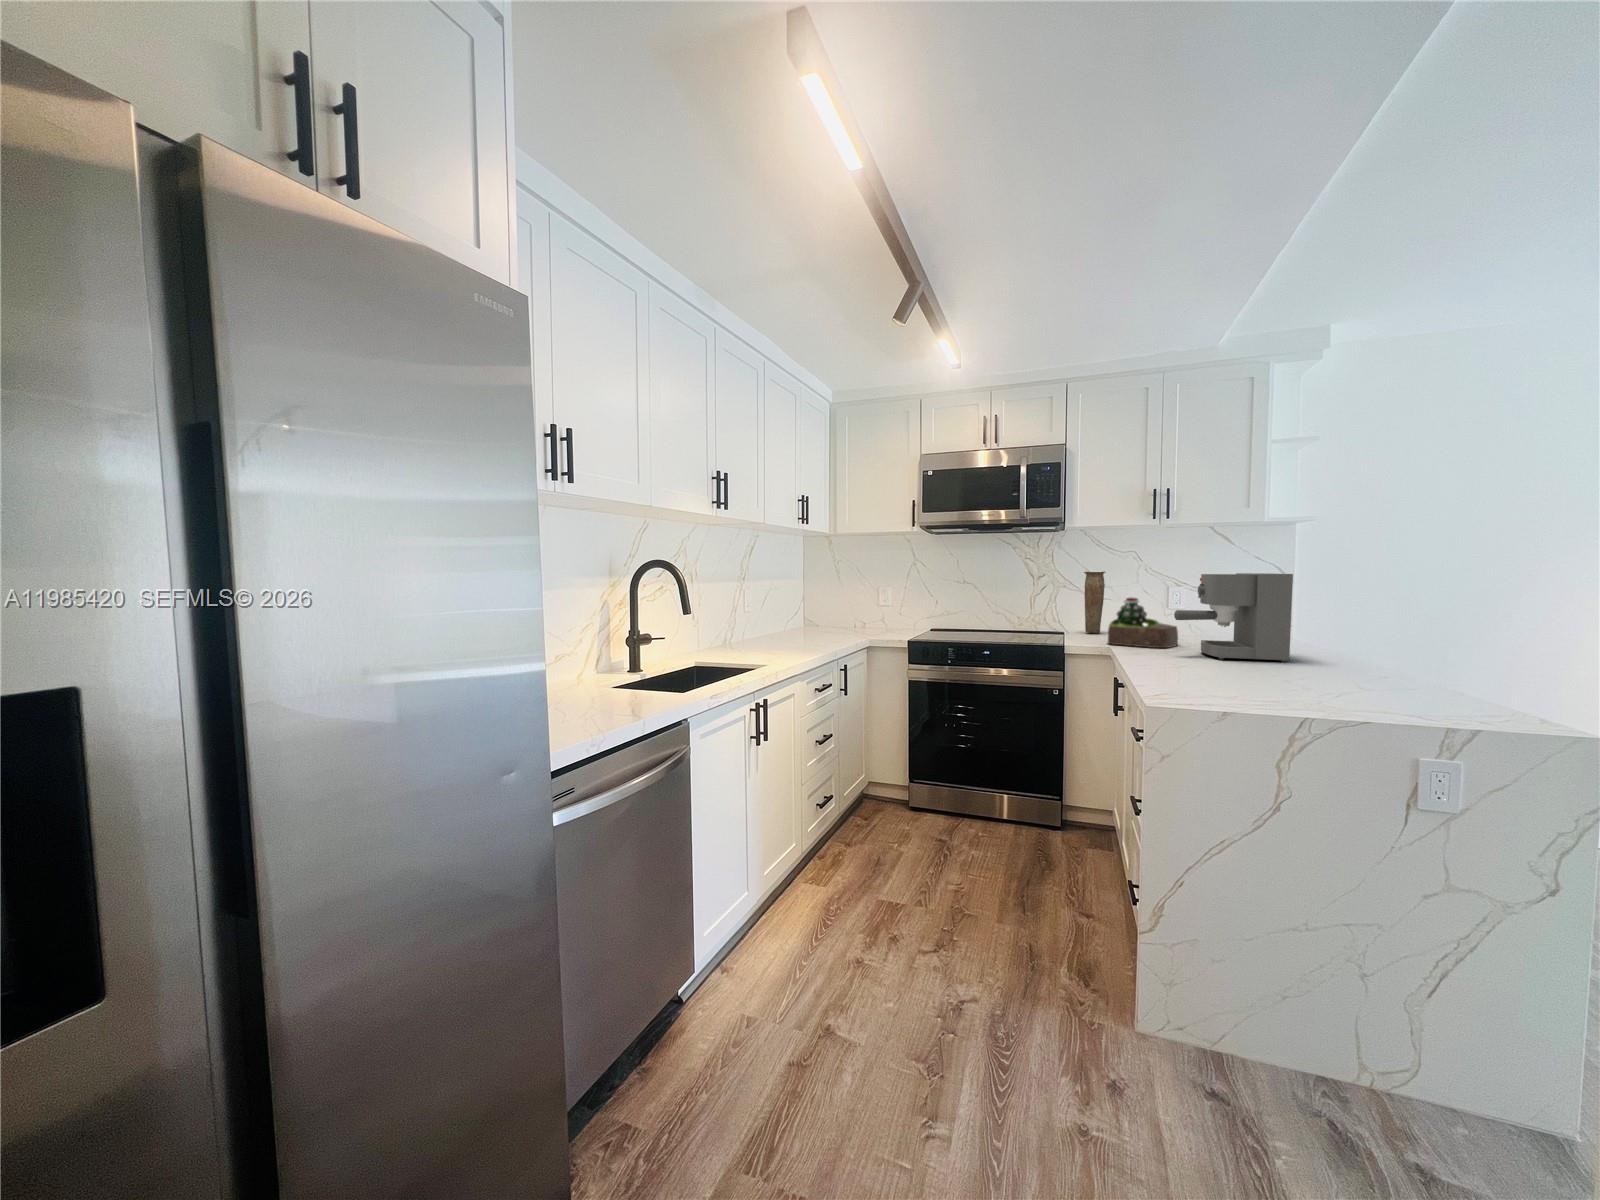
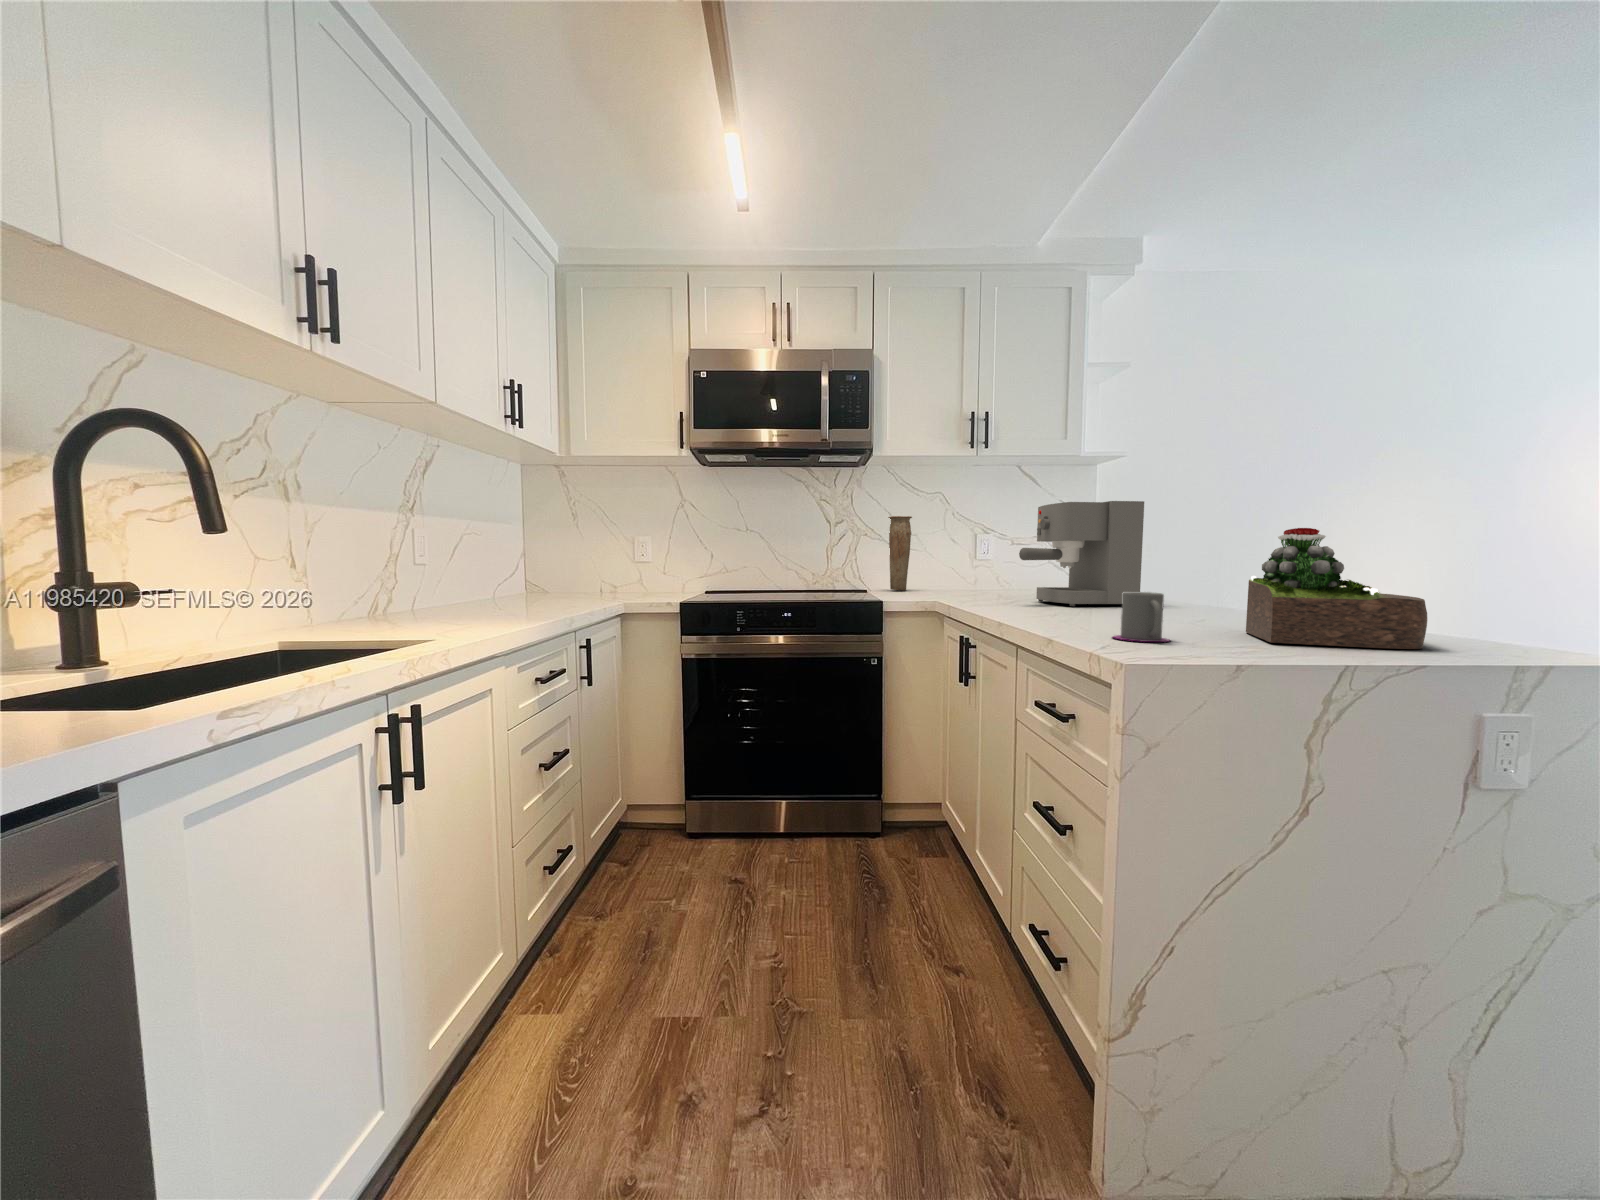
succulent plant: present [1108,597,1178,648] -> present [1246,528,1427,649]
mug: none [1184,660,1227,696] -> present [1113,592,1170,642]

